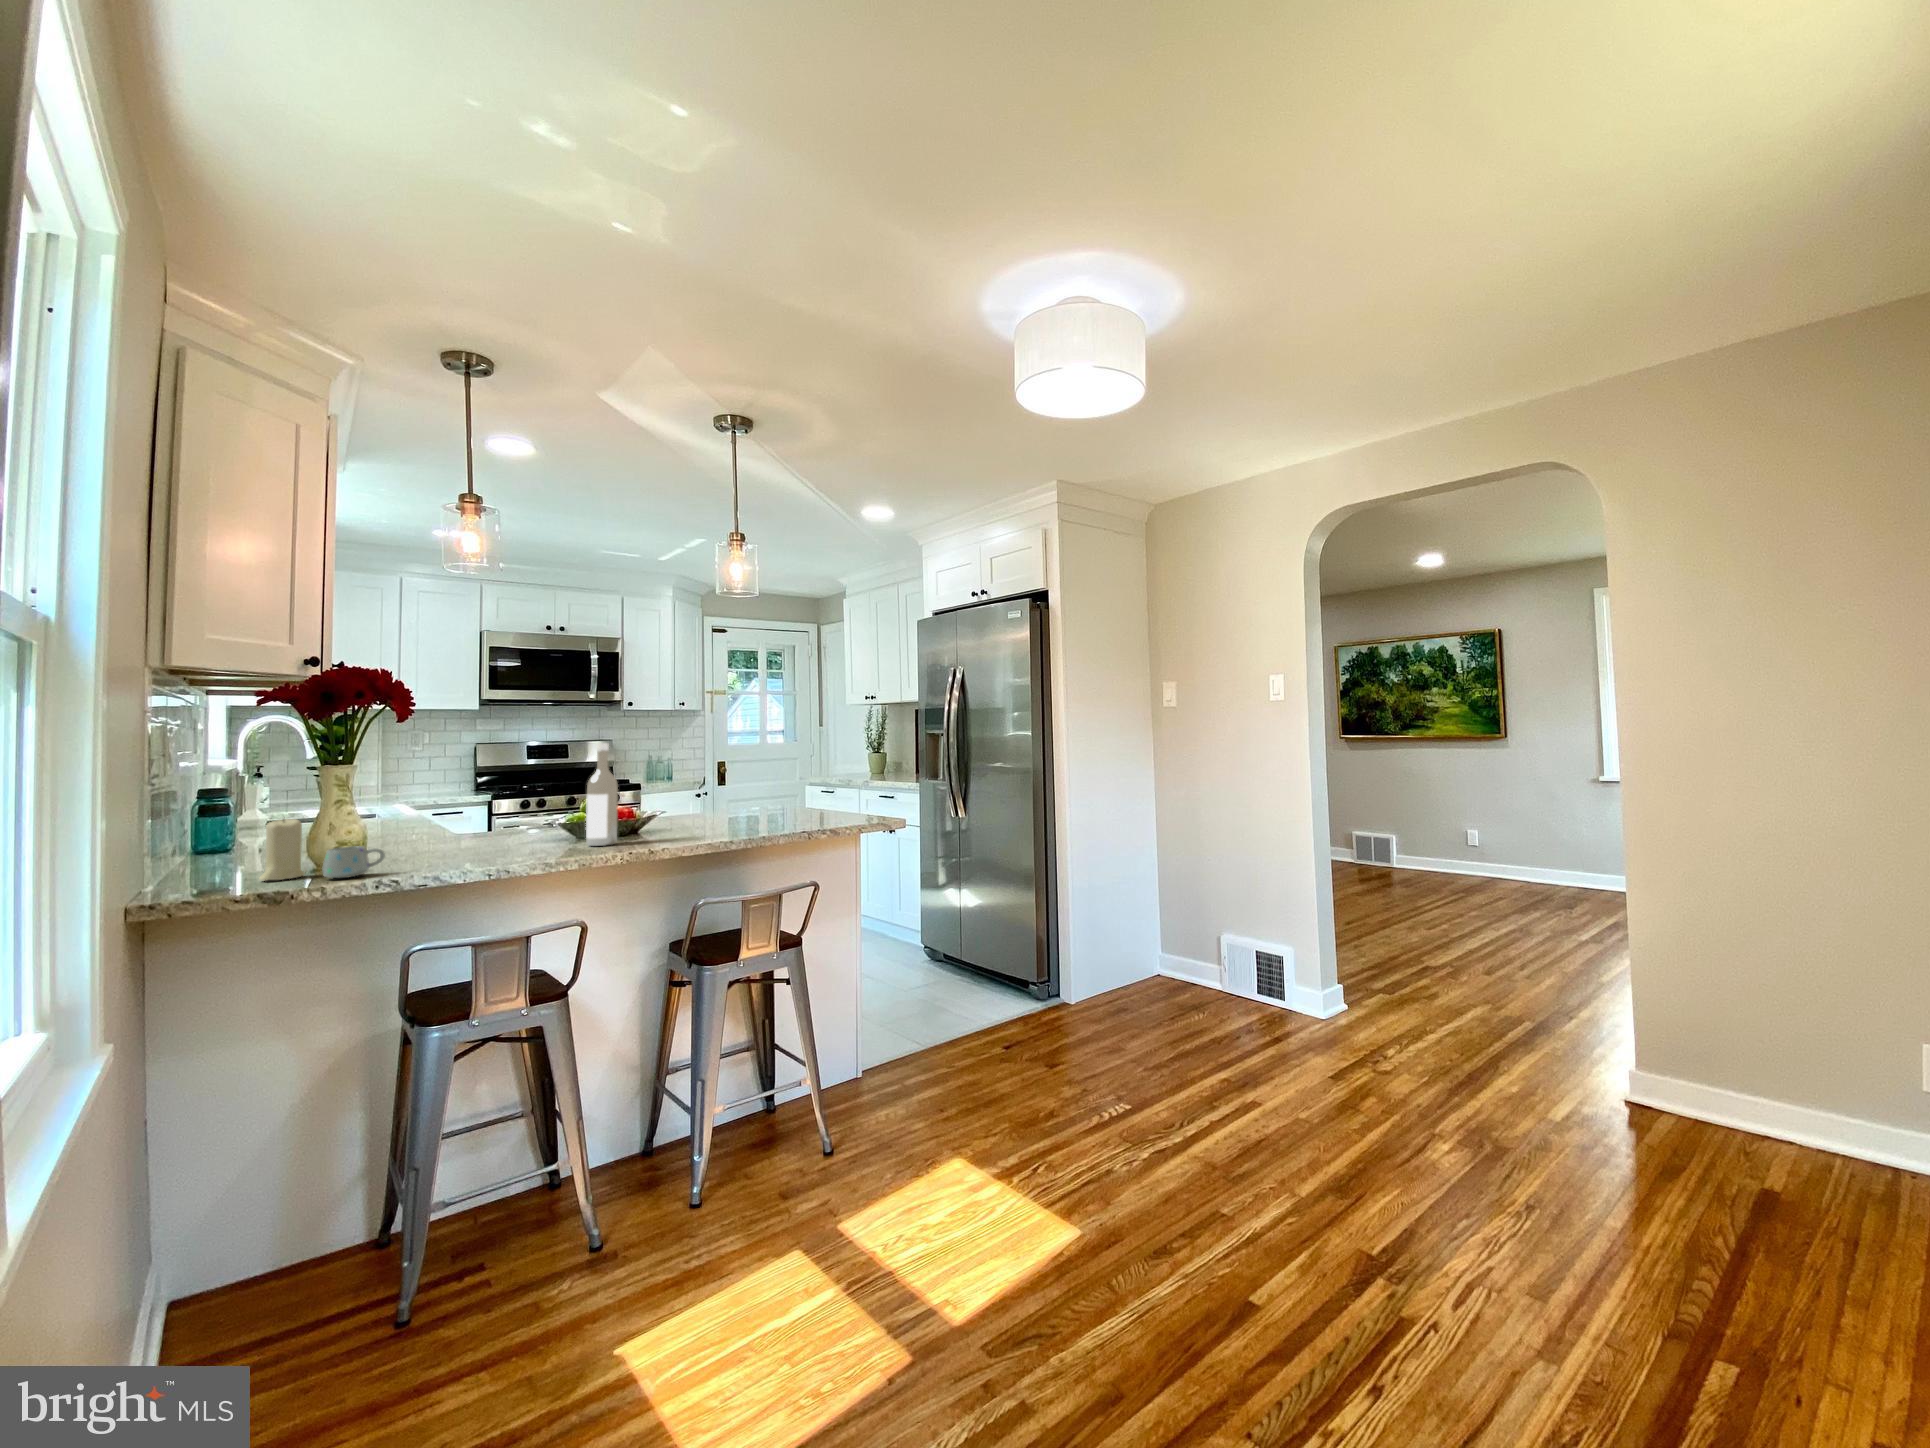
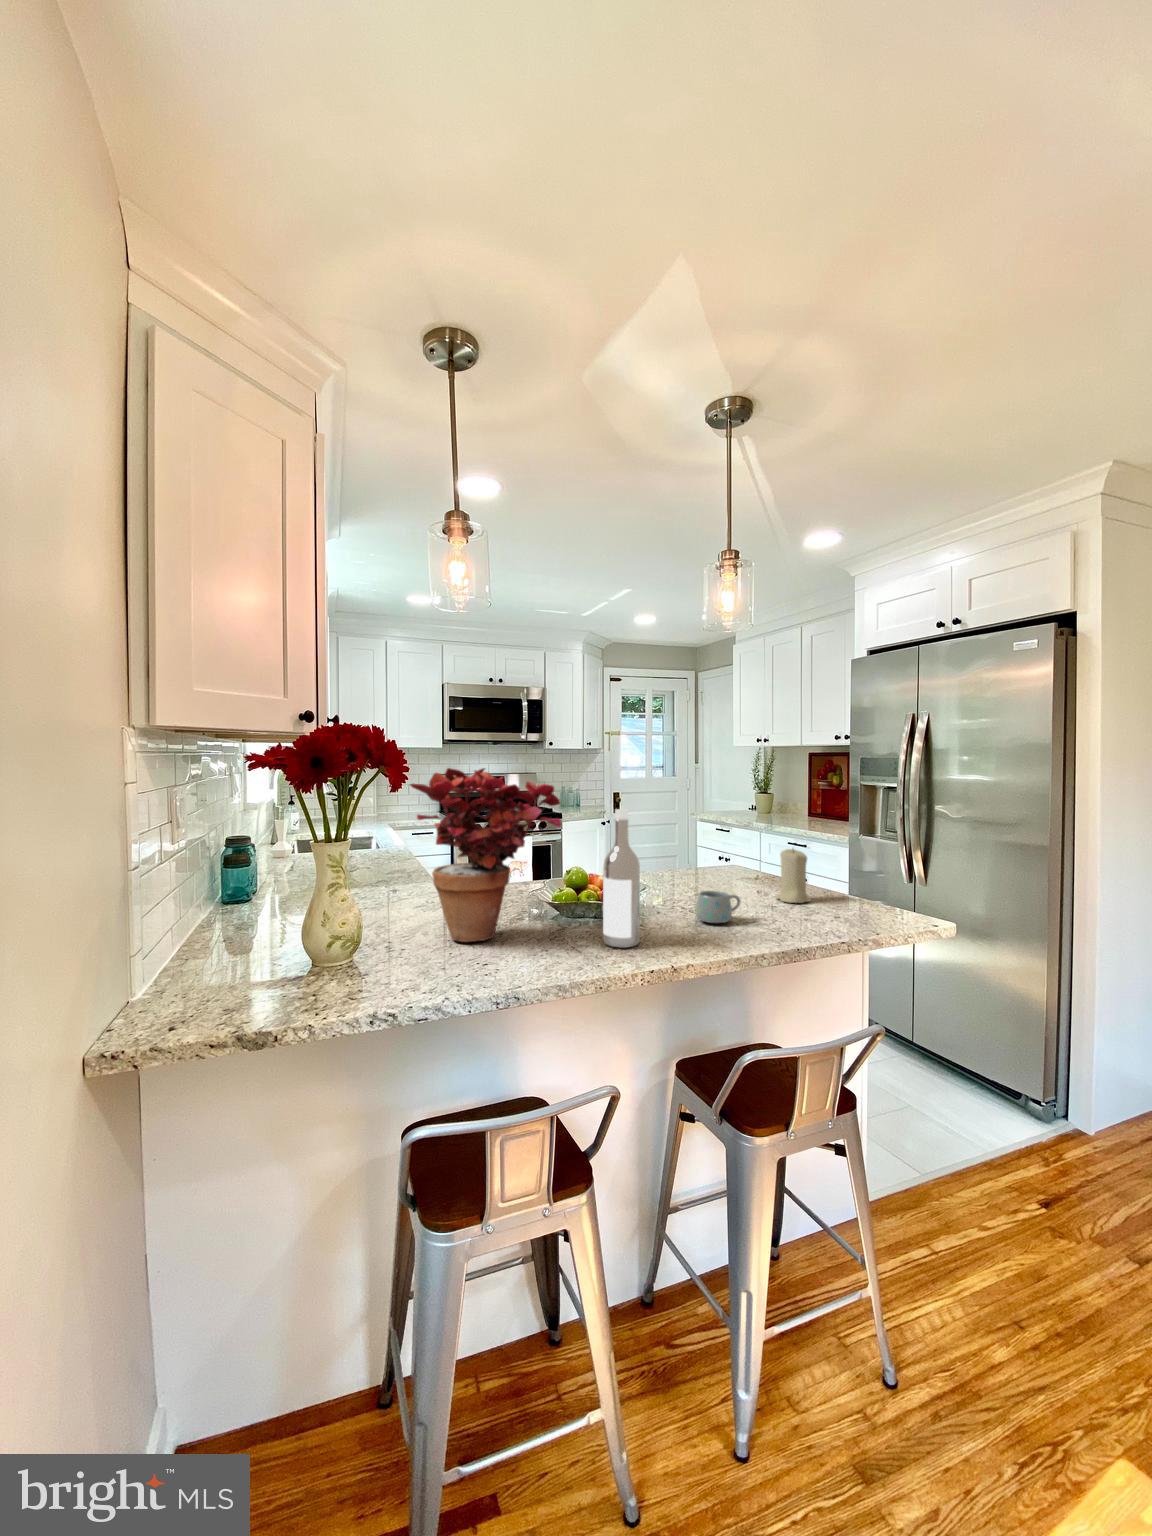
potted plant: none [414,714,557,853] -> present [410,768,561,942]
candle: present [259,819,305,881] -> present [775,849,810,903]
mug: present [322,846,385,878] -> present [696,891,740,923]

